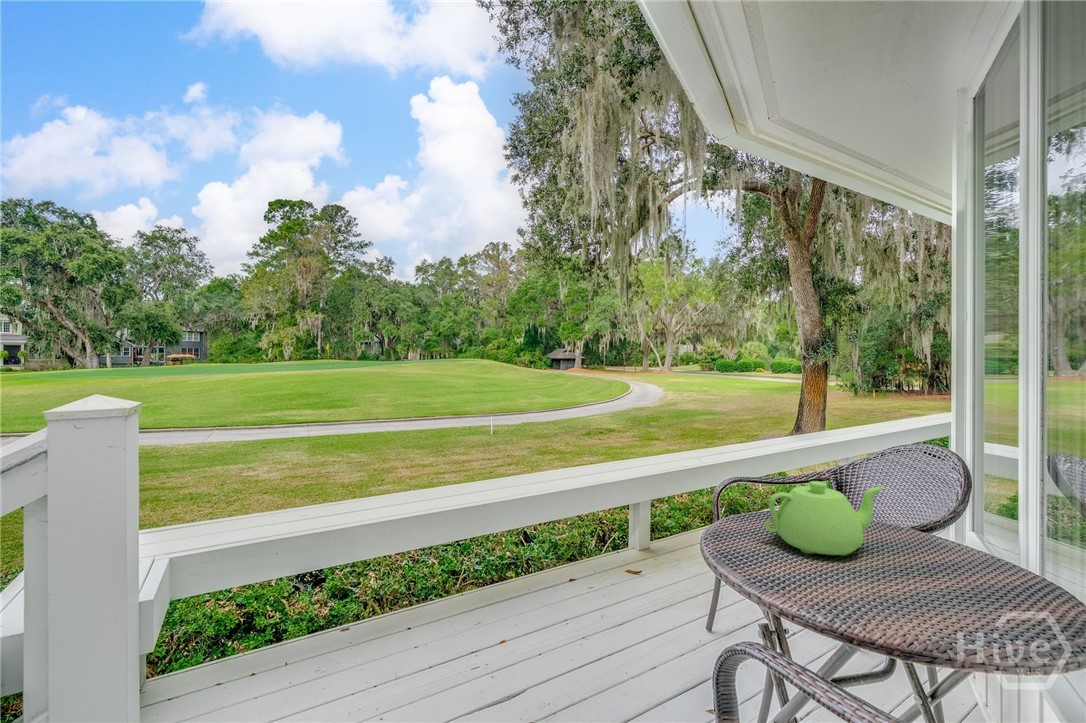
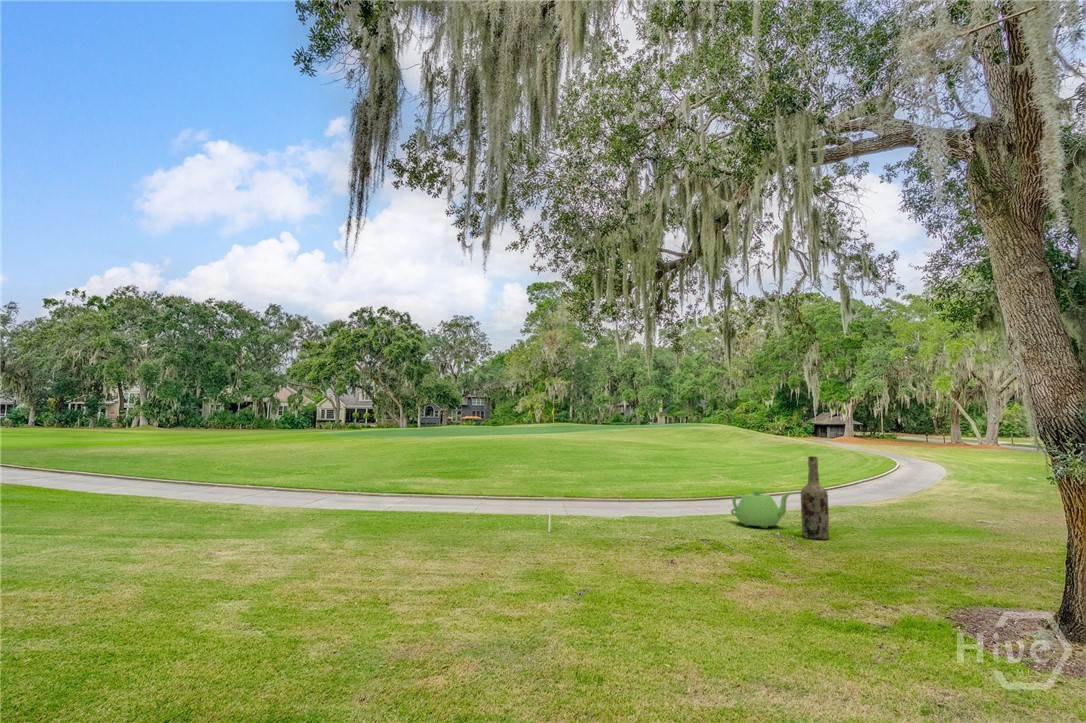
wine bottle: none [937,422,1000,583] -> present [801,456,829,539]

